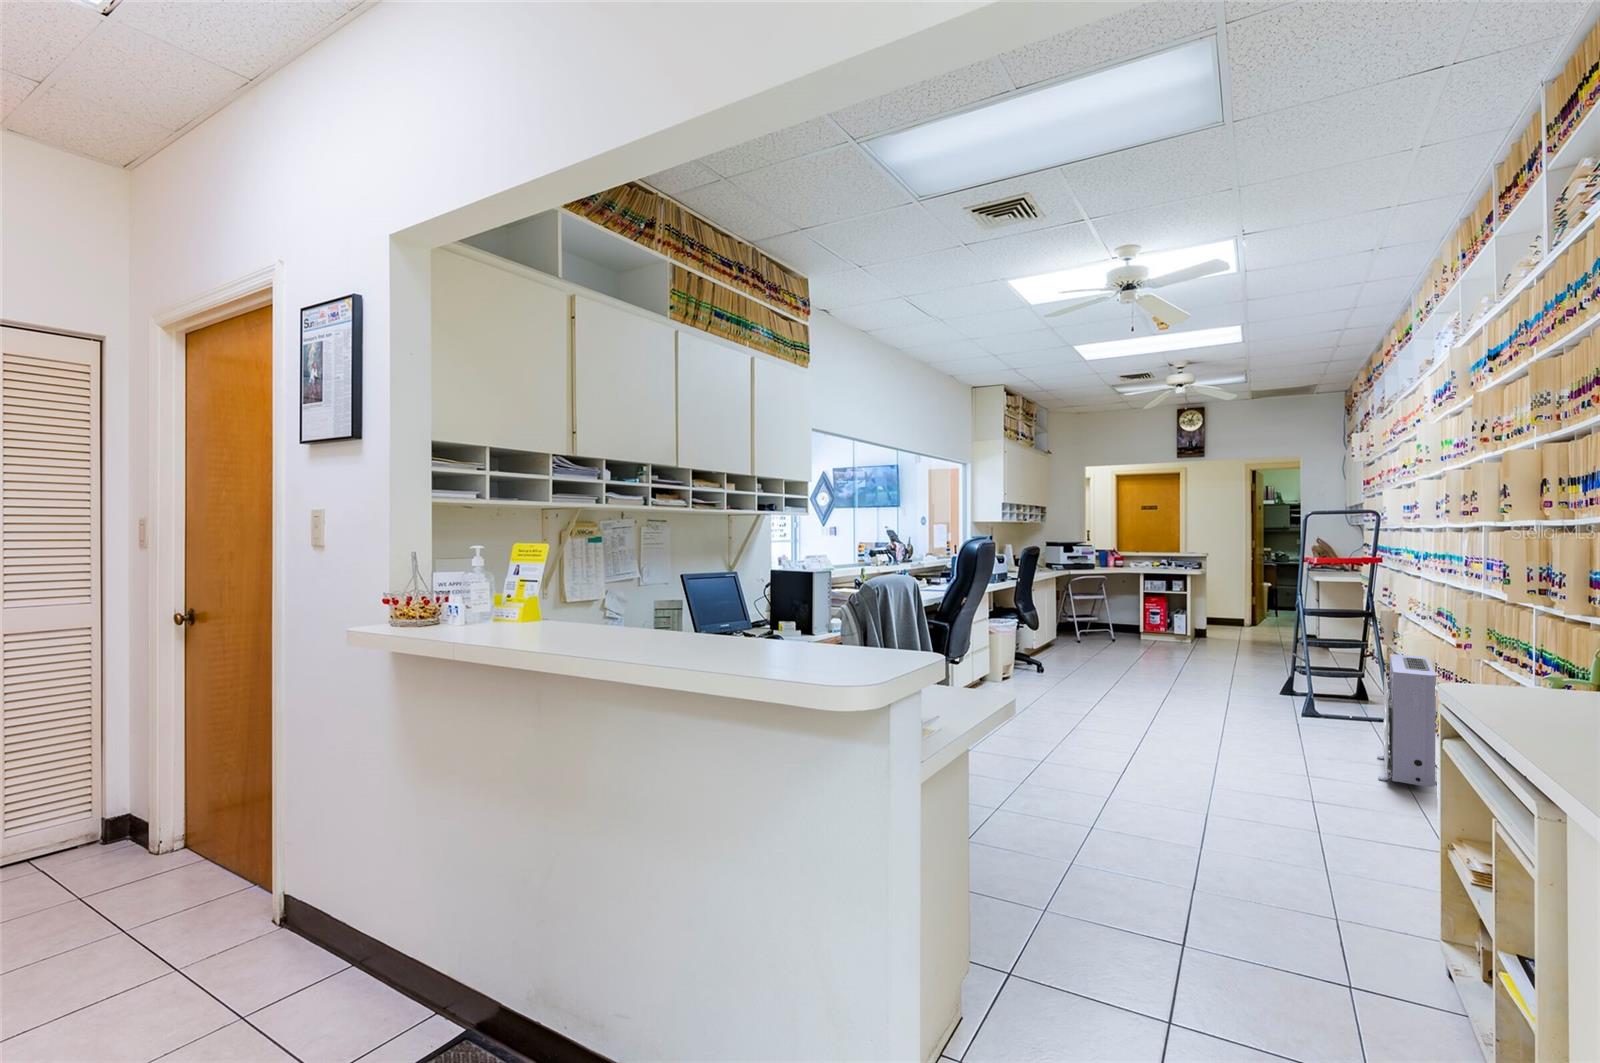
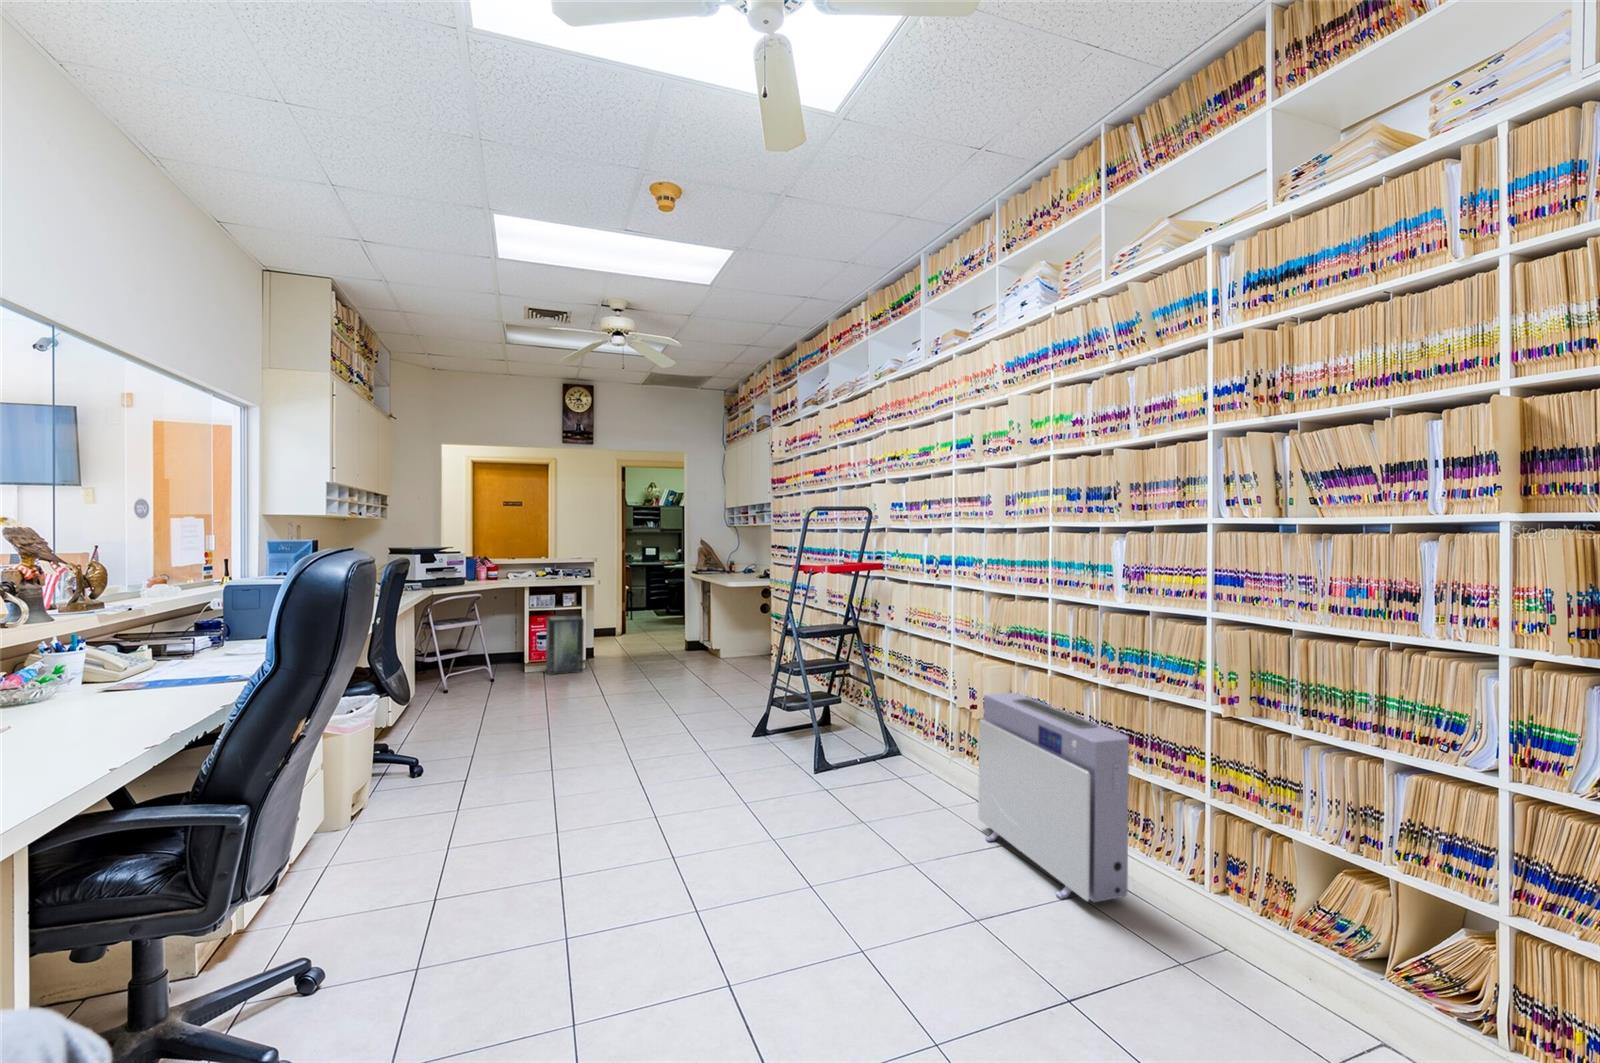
storage box: none [1155,599,1185,645] -> present [546,615,584,675]

